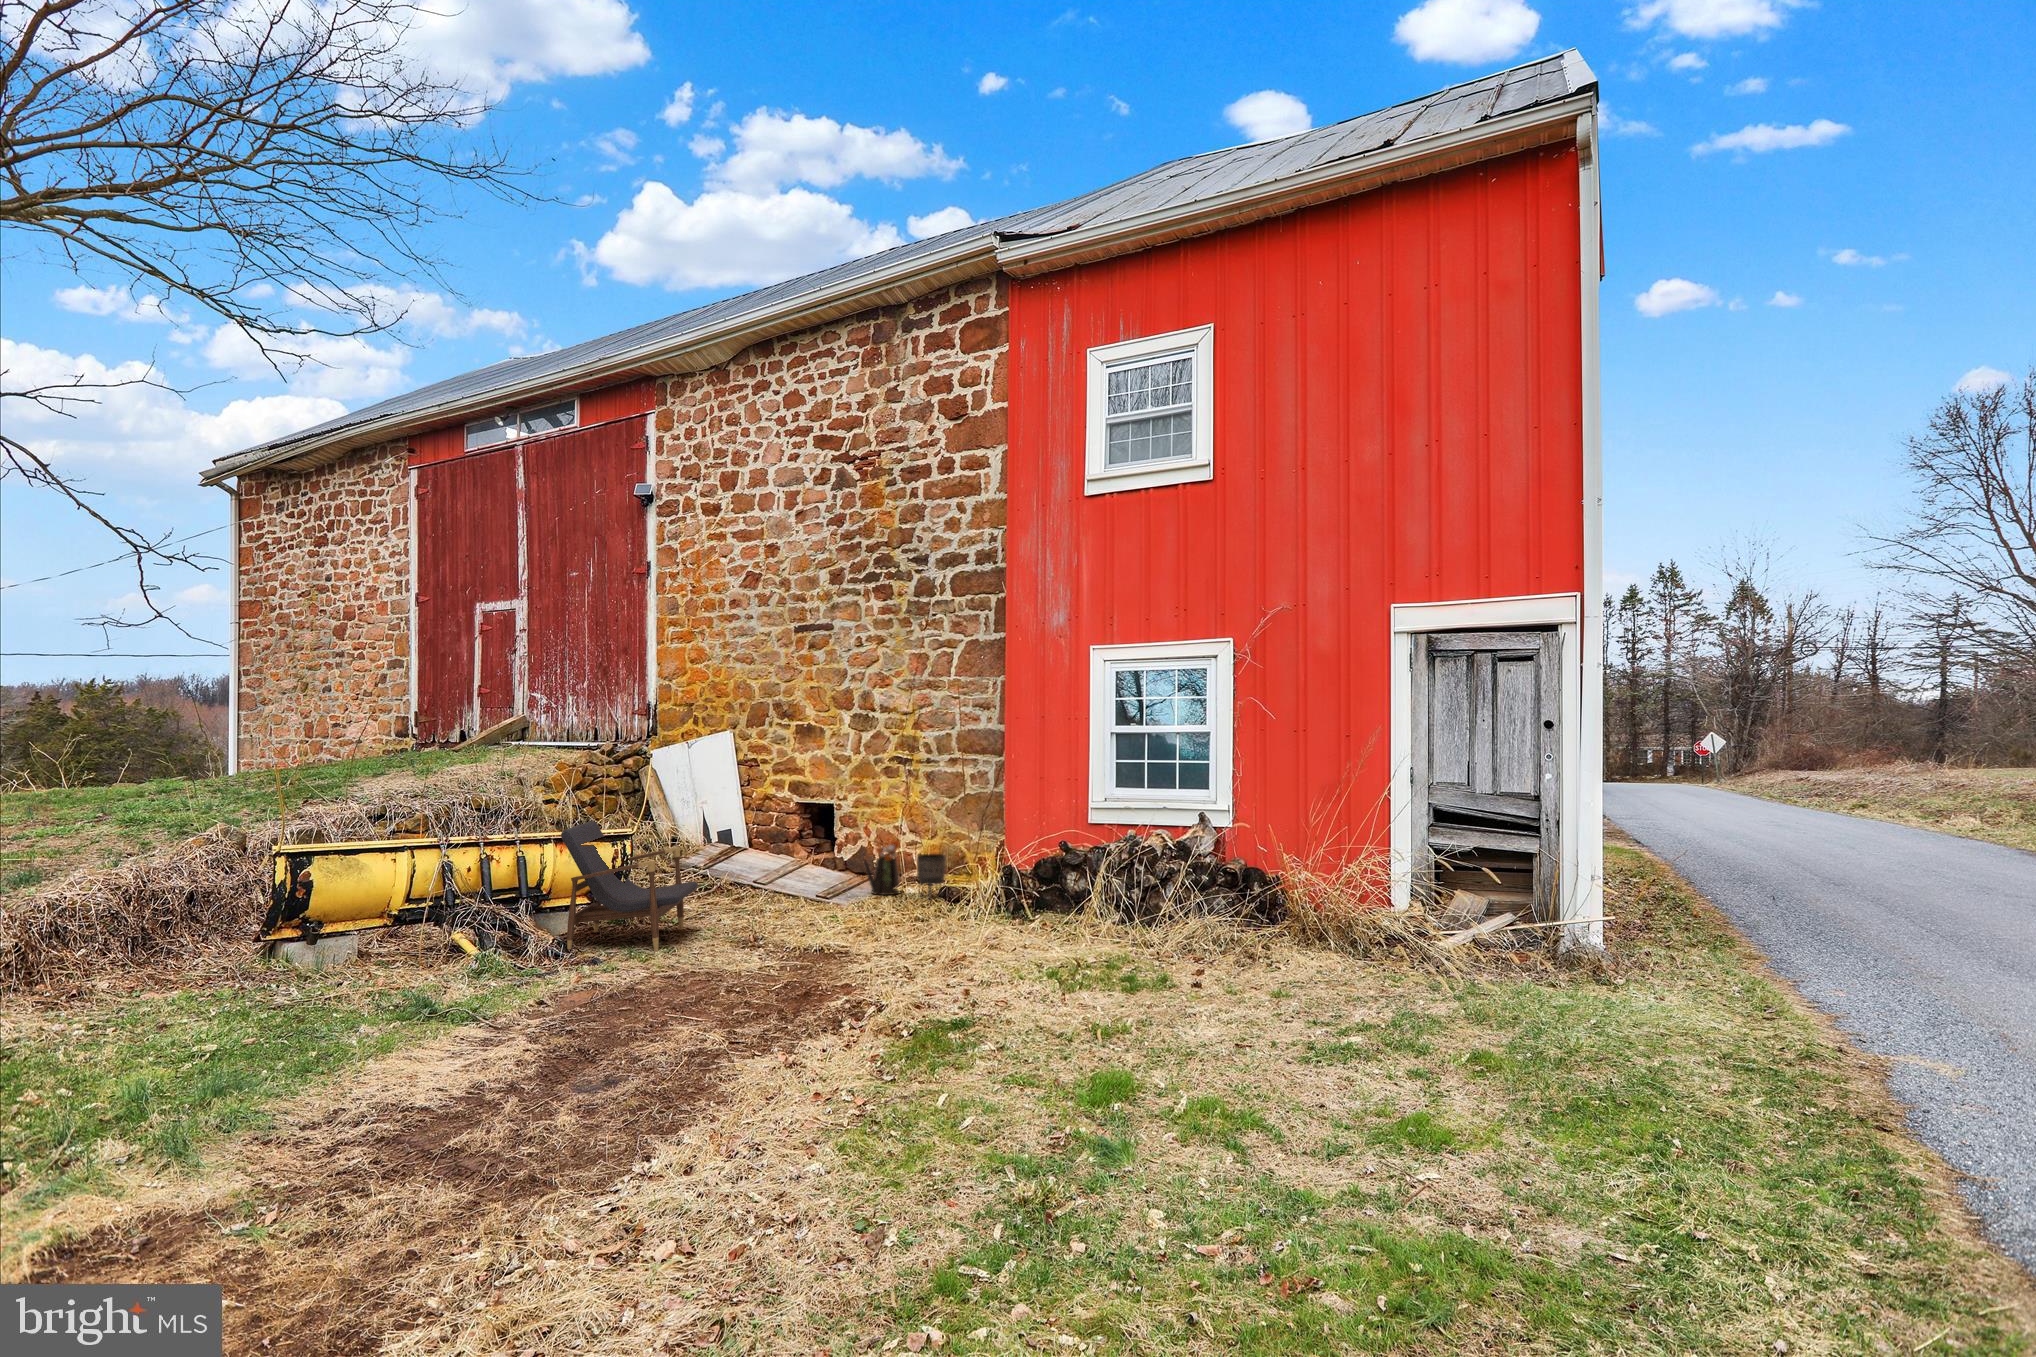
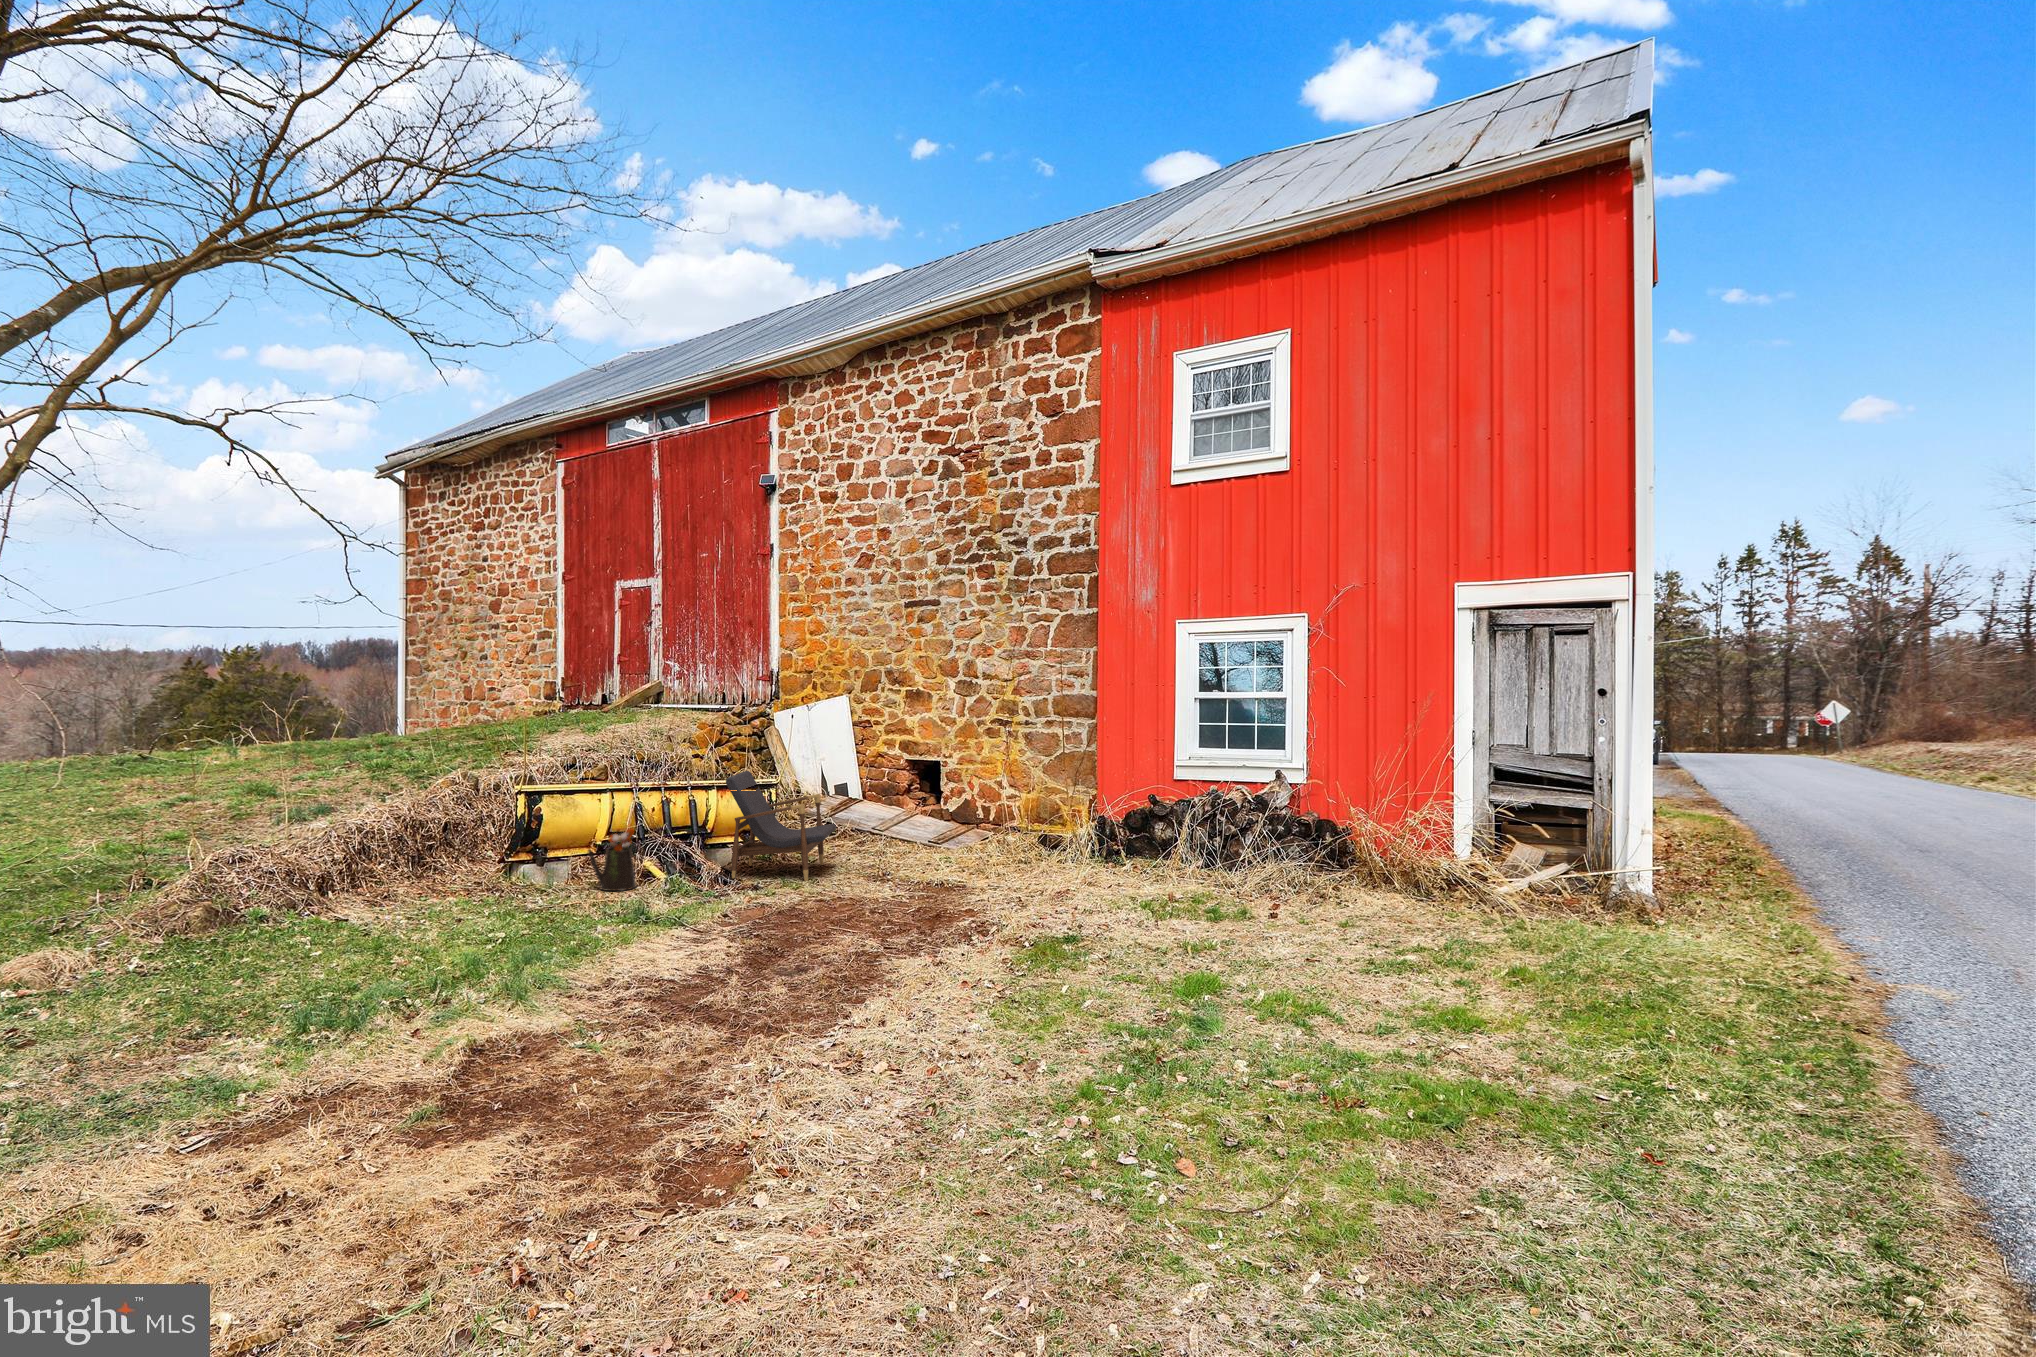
watering can: present [864,841,906,895] -> present [588,828,637,891]
planter: present [917,854,946,899] -> none [1018,805,1044,845]

